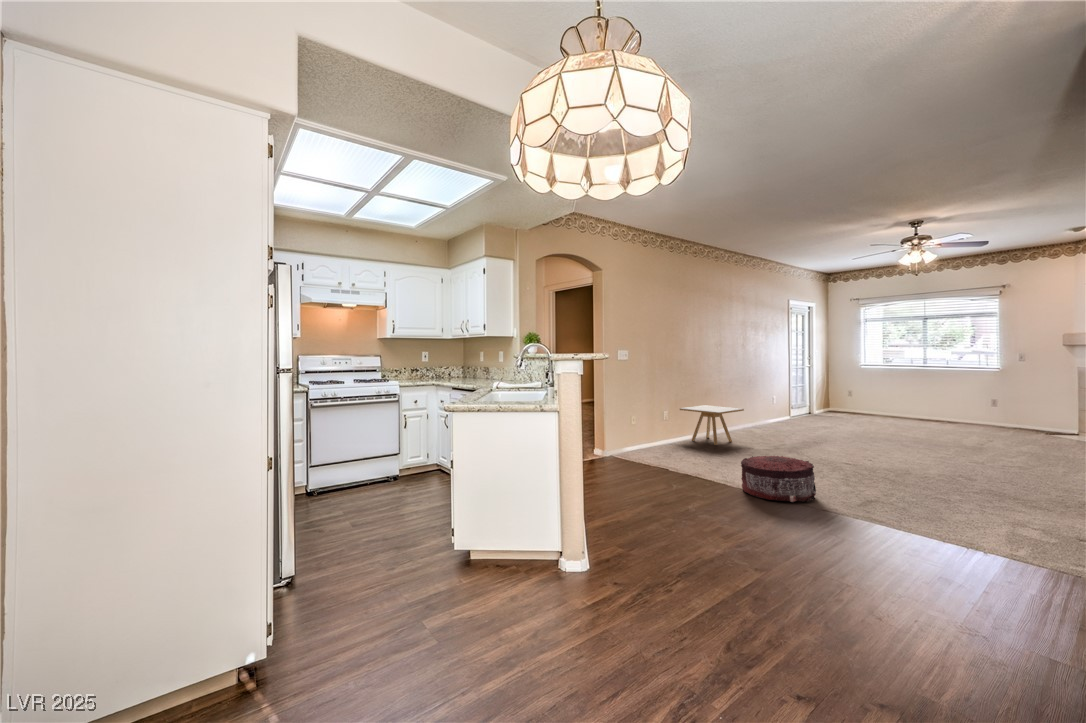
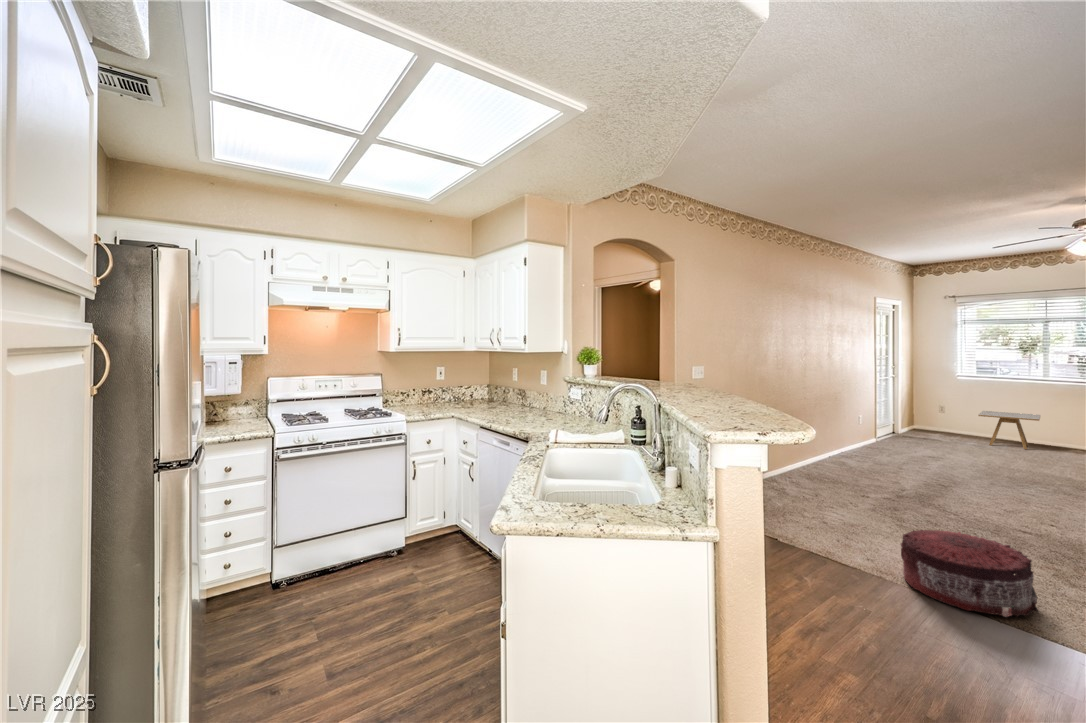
side table: present [680,405,744,445] -> present [978,411,1040,449]

